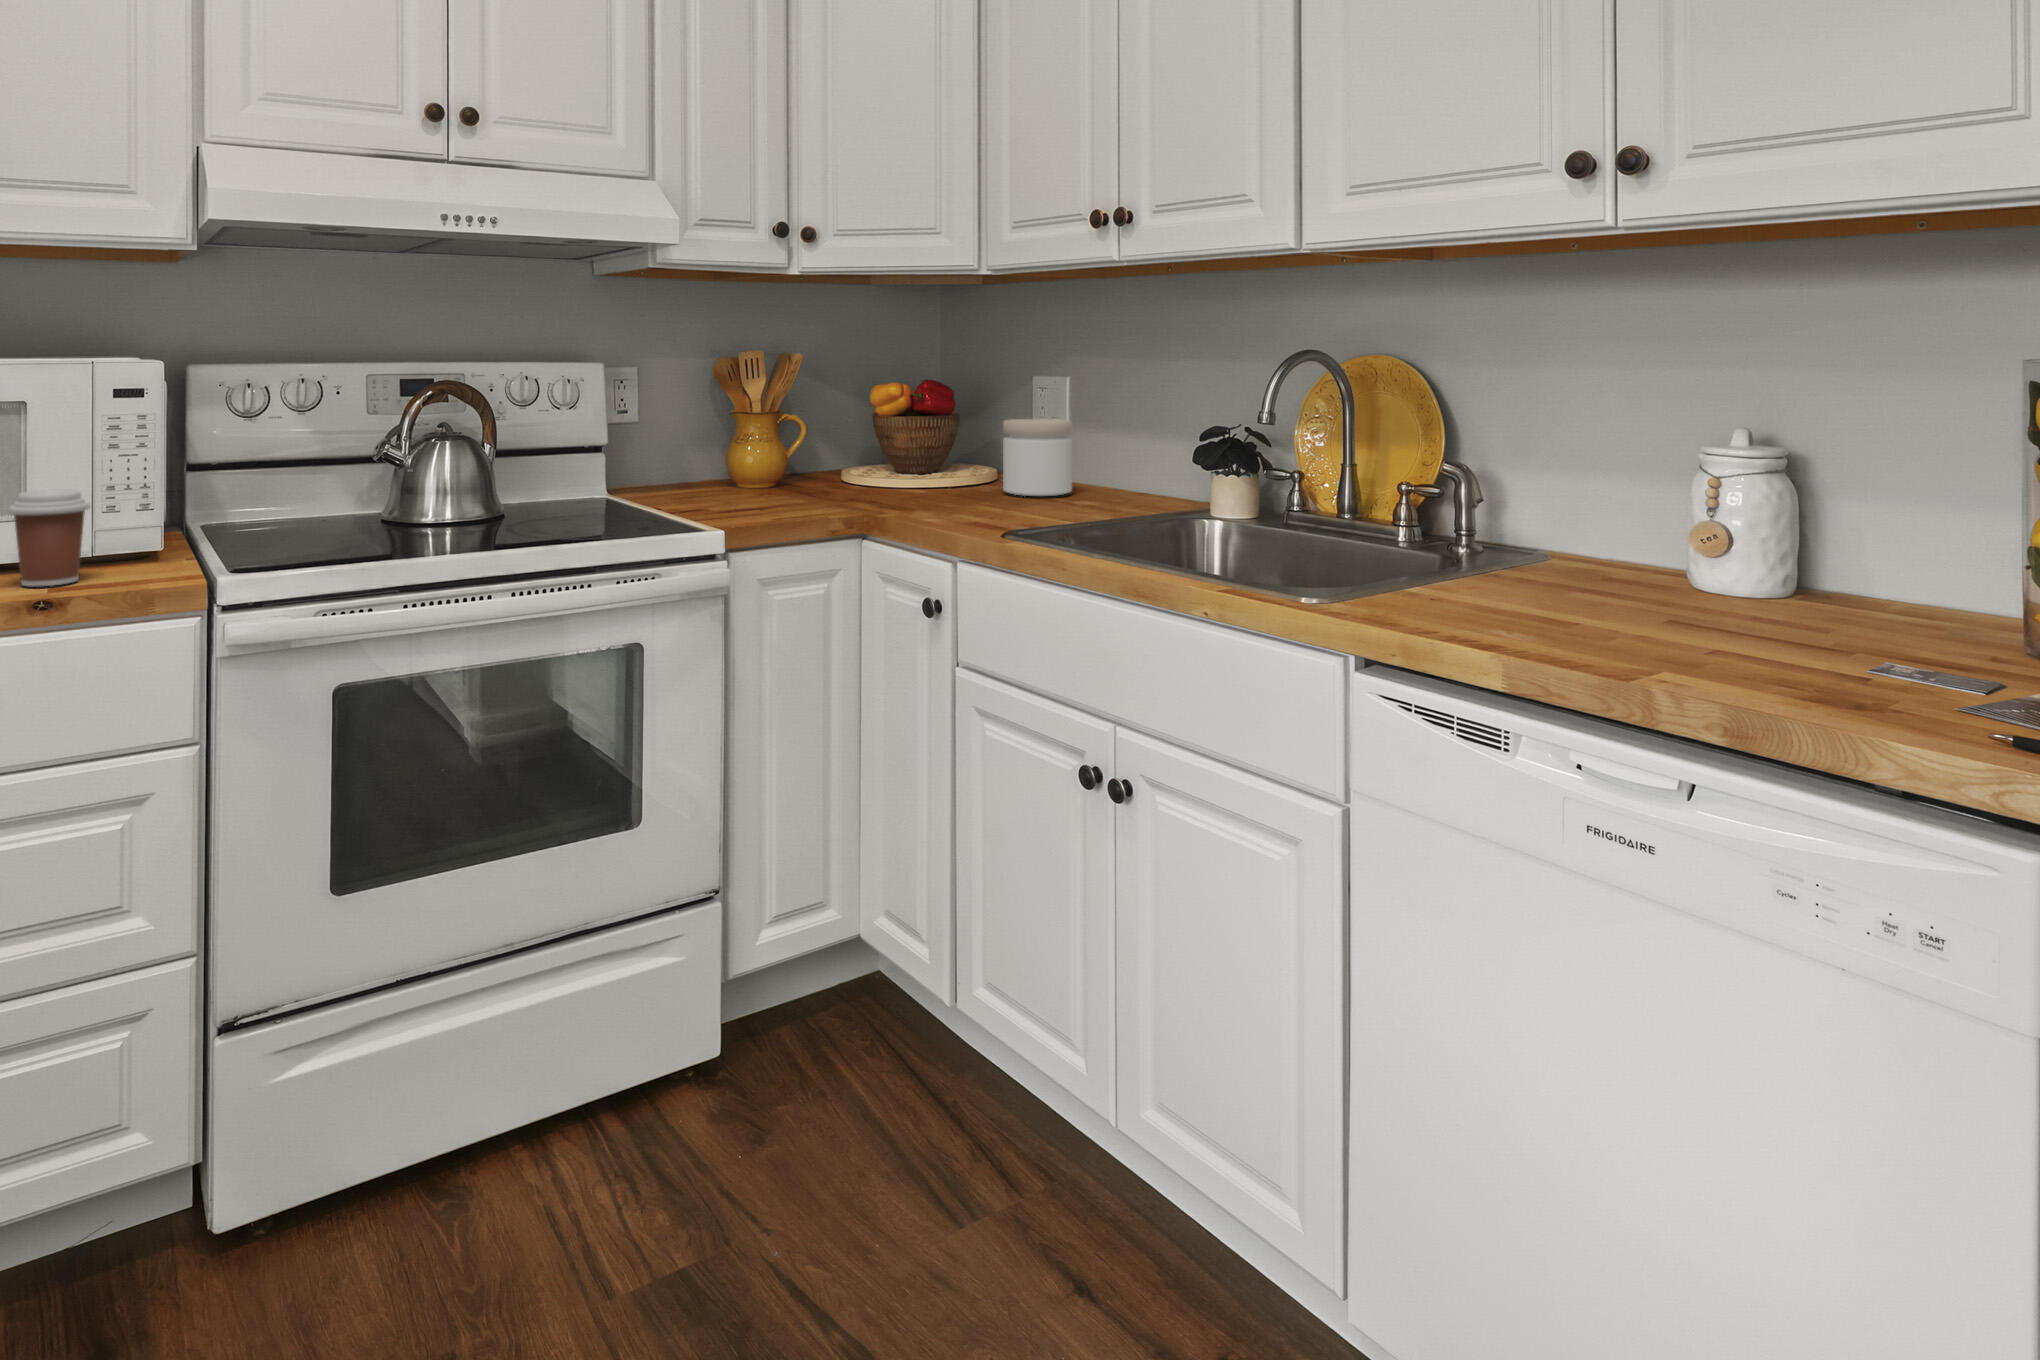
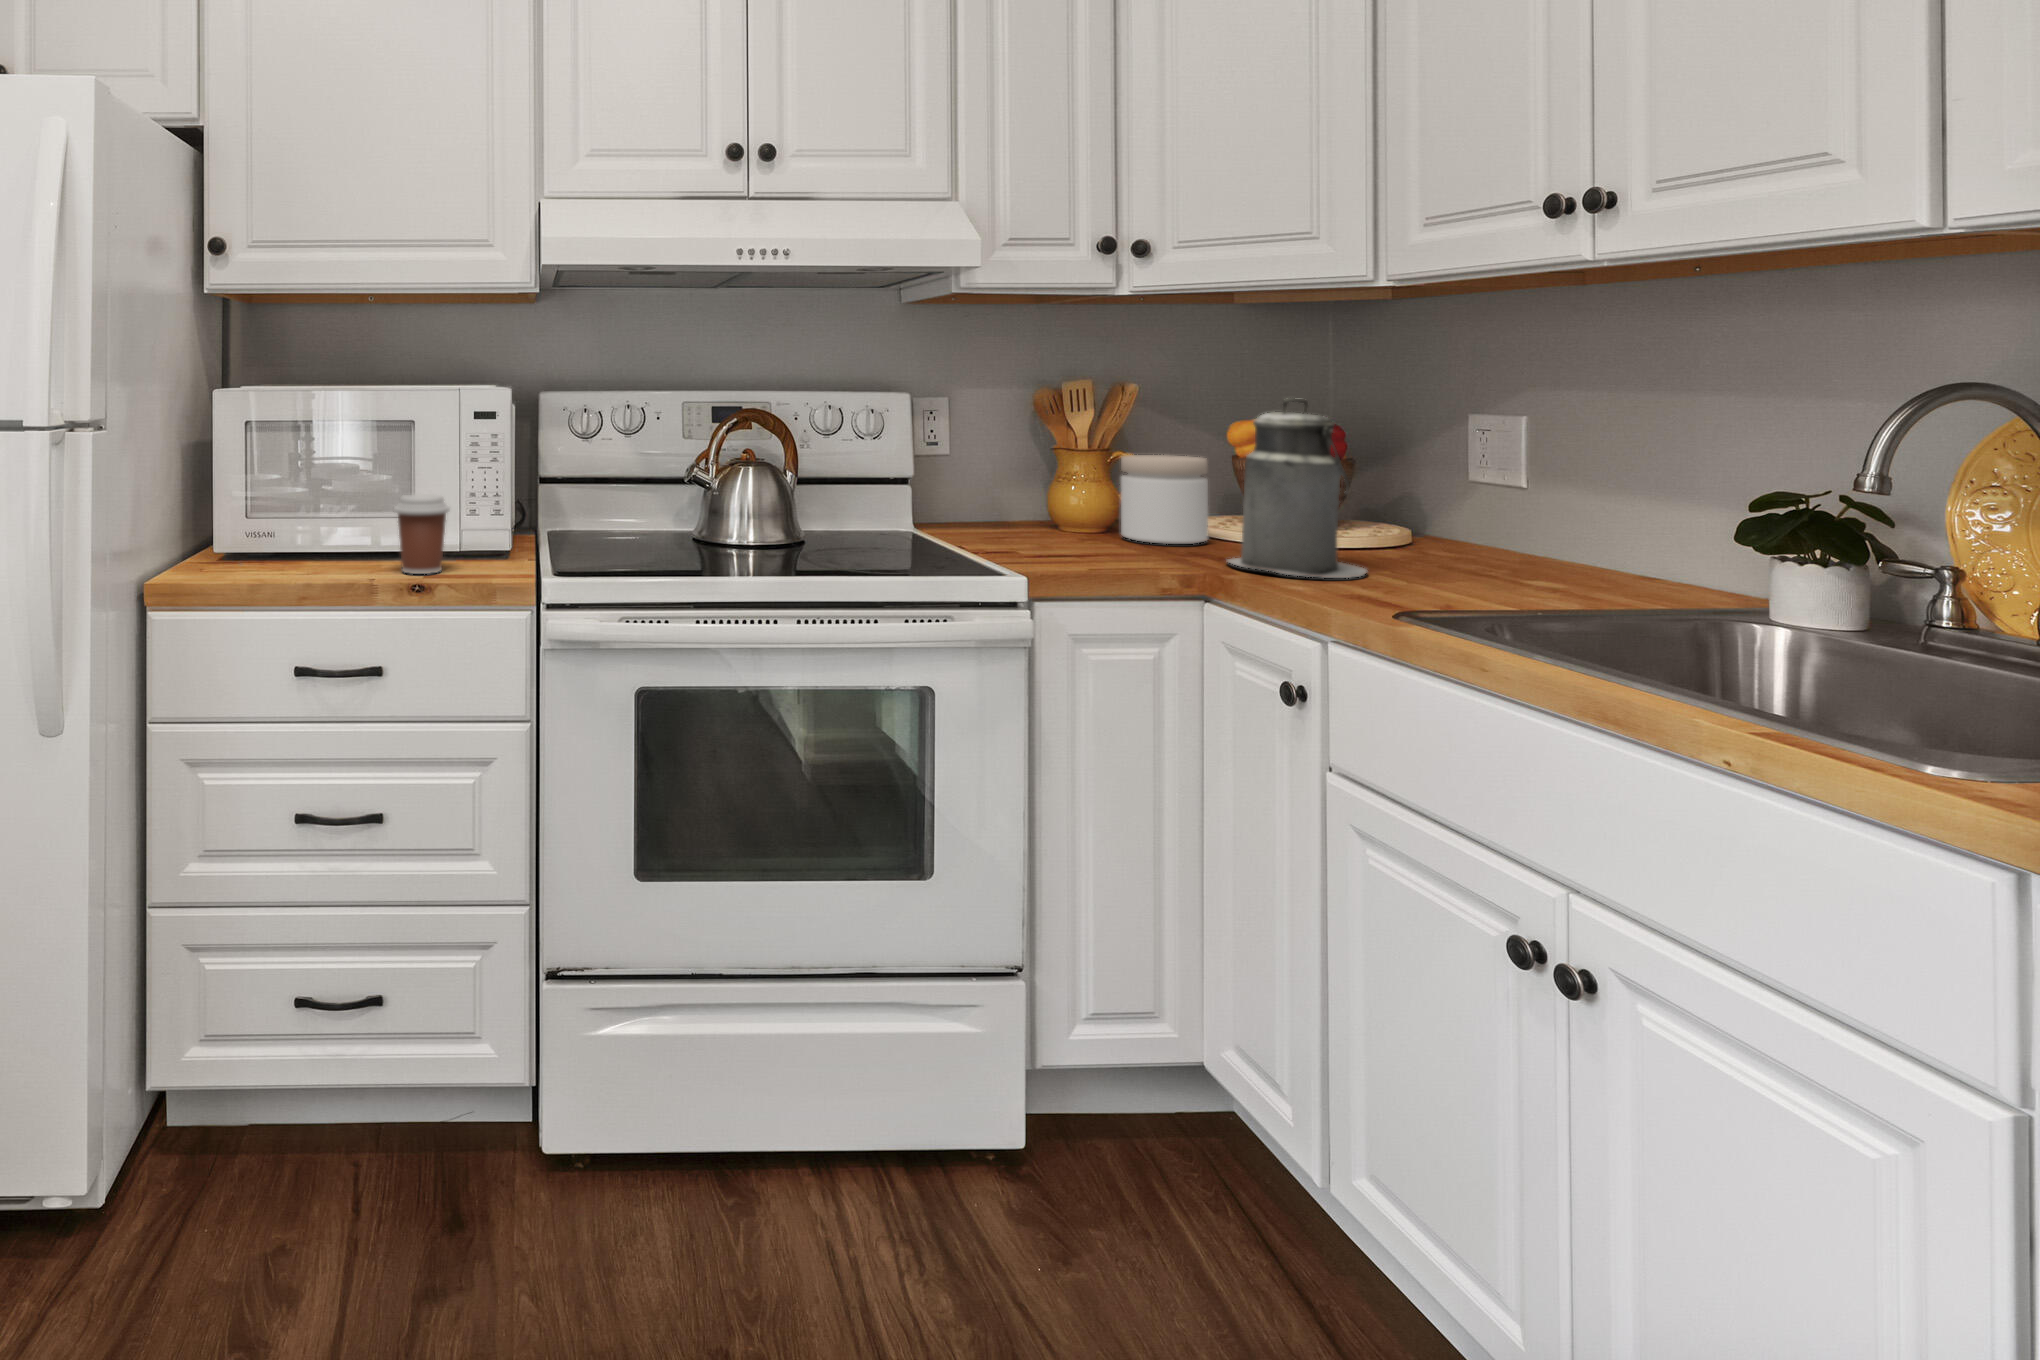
canister: none [876,366,976,512] -> present [1228,398,1367,578]
jar: present [1003,419,1072,496] -> present [1121,455,1208,544]

